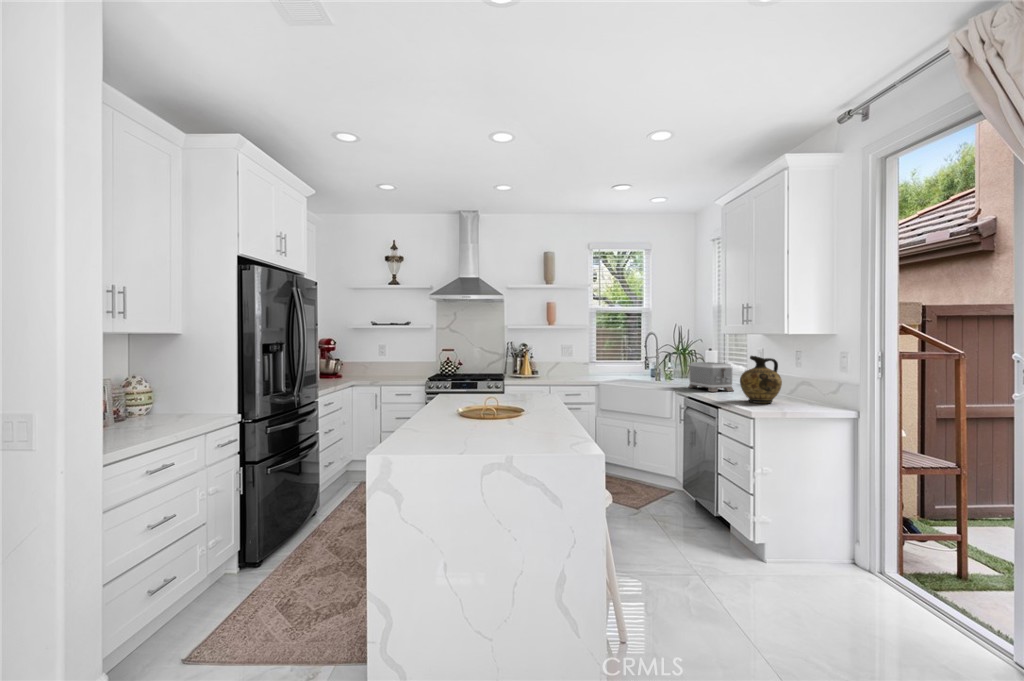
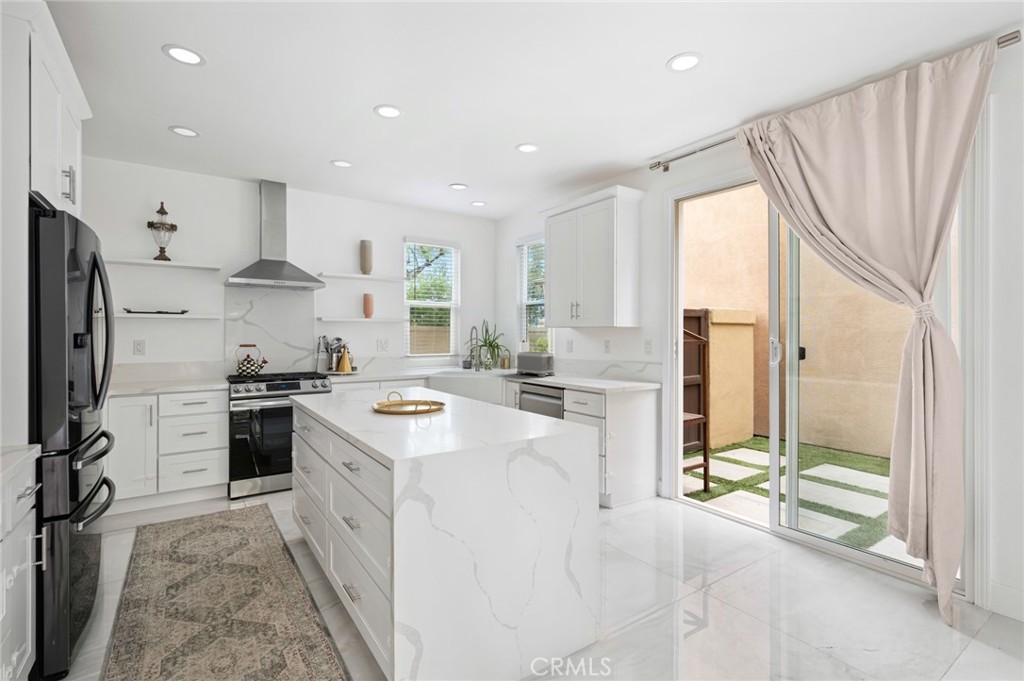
ceramic jug: present [740,356,782,403] -> none [578,347,609,384]

